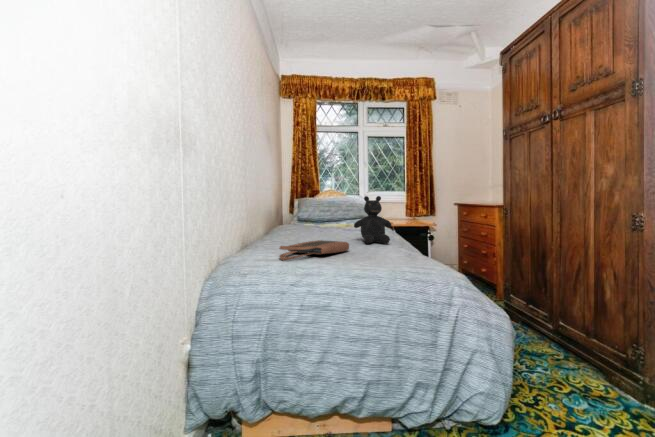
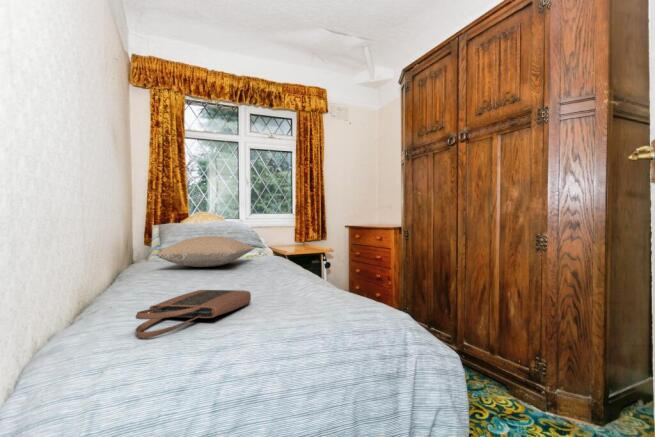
teddy bear: present [354,196,391,244] -> none [249,221,300,287]
pillow: none [296,208,364,230] -> present [157,236,255,267]

